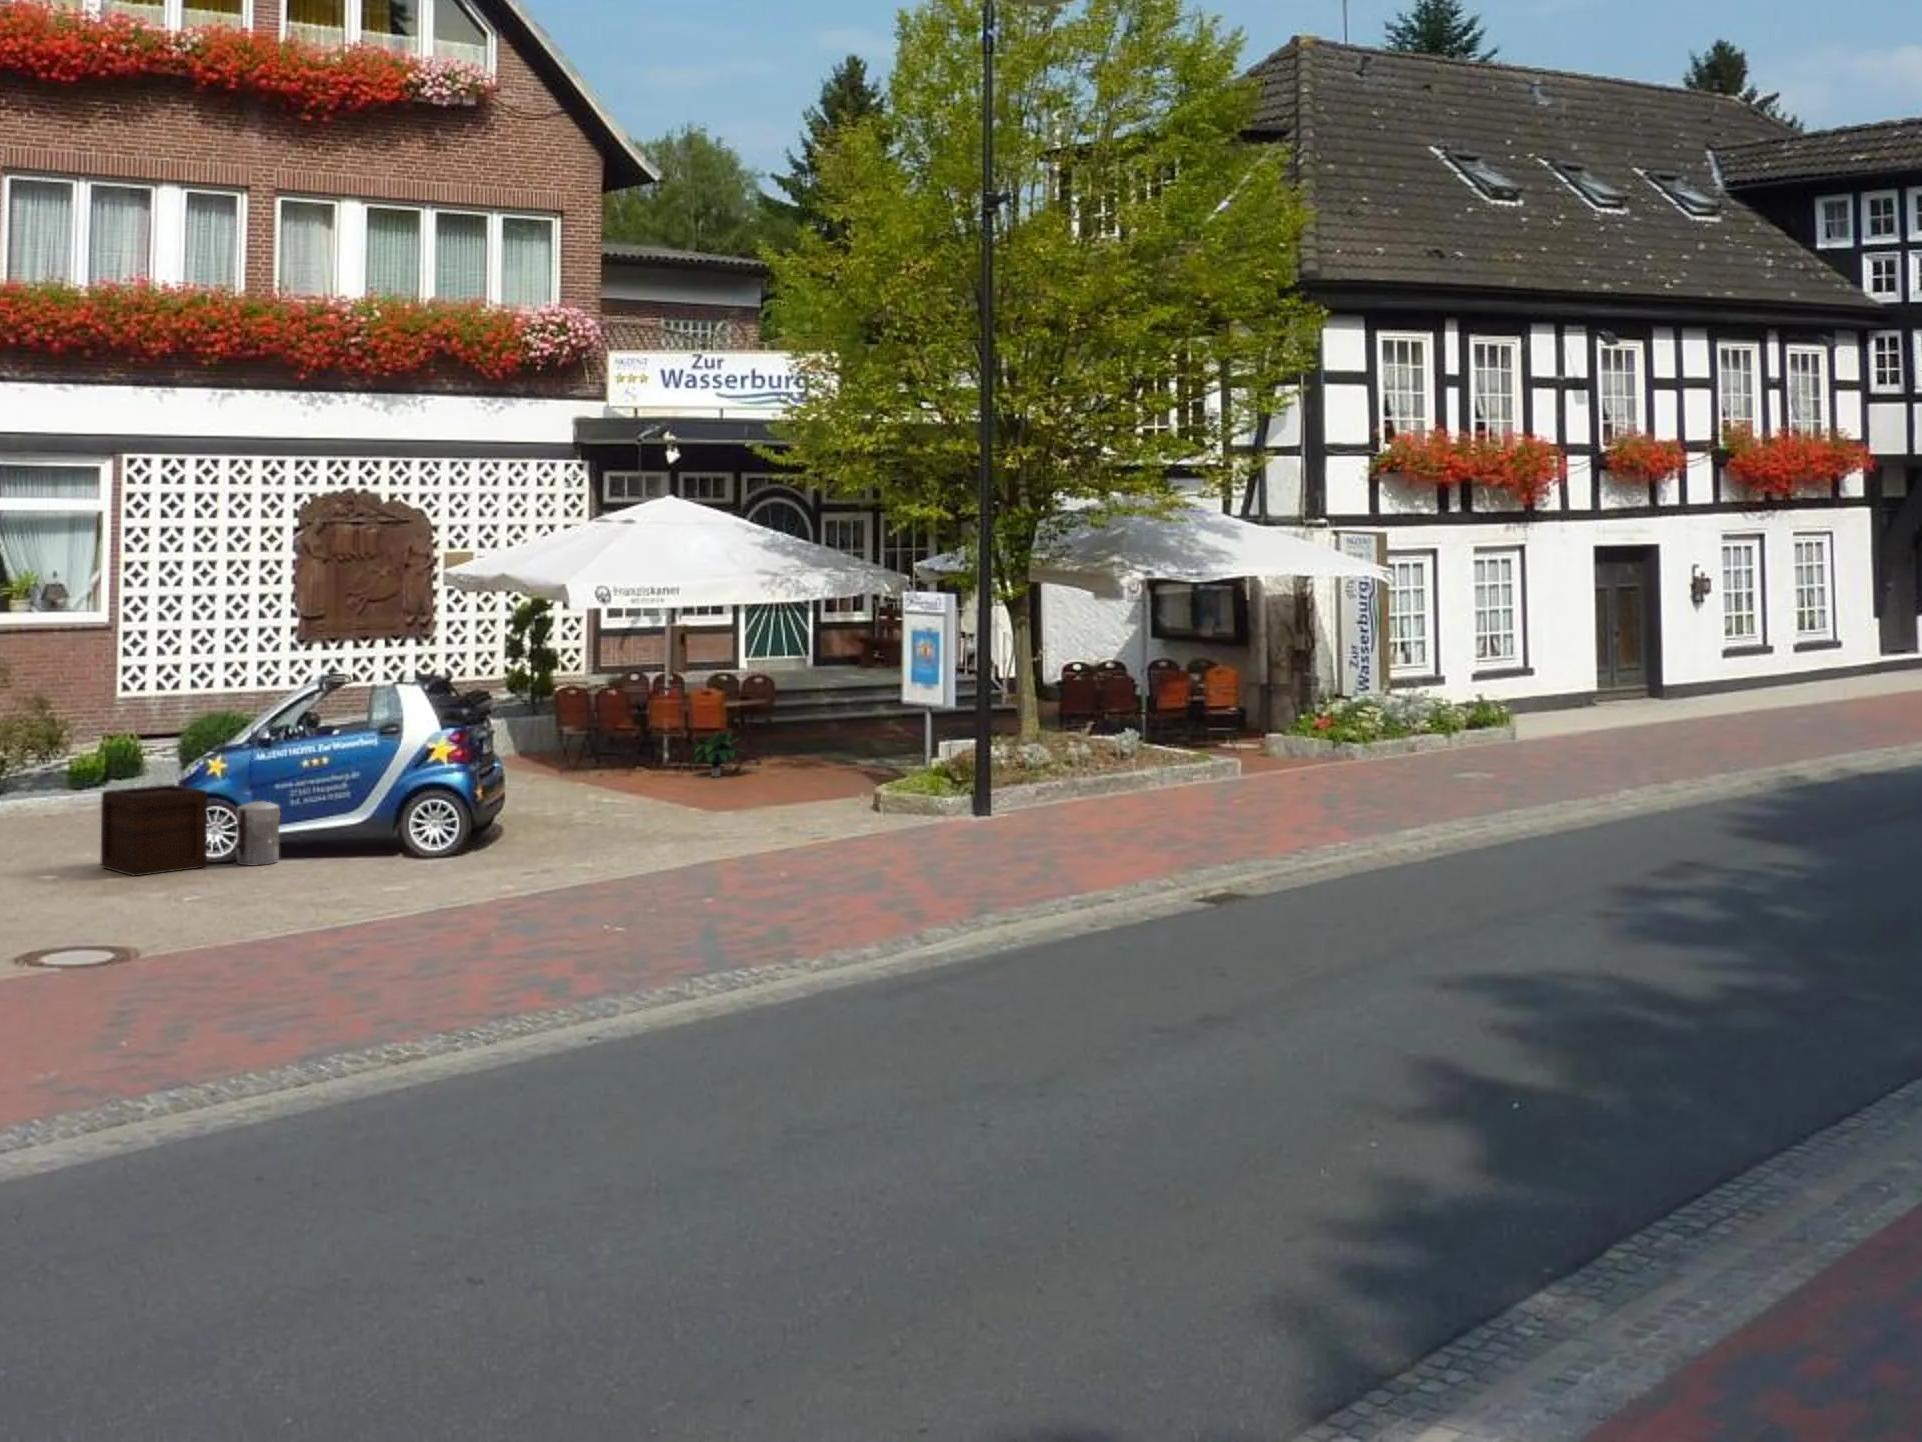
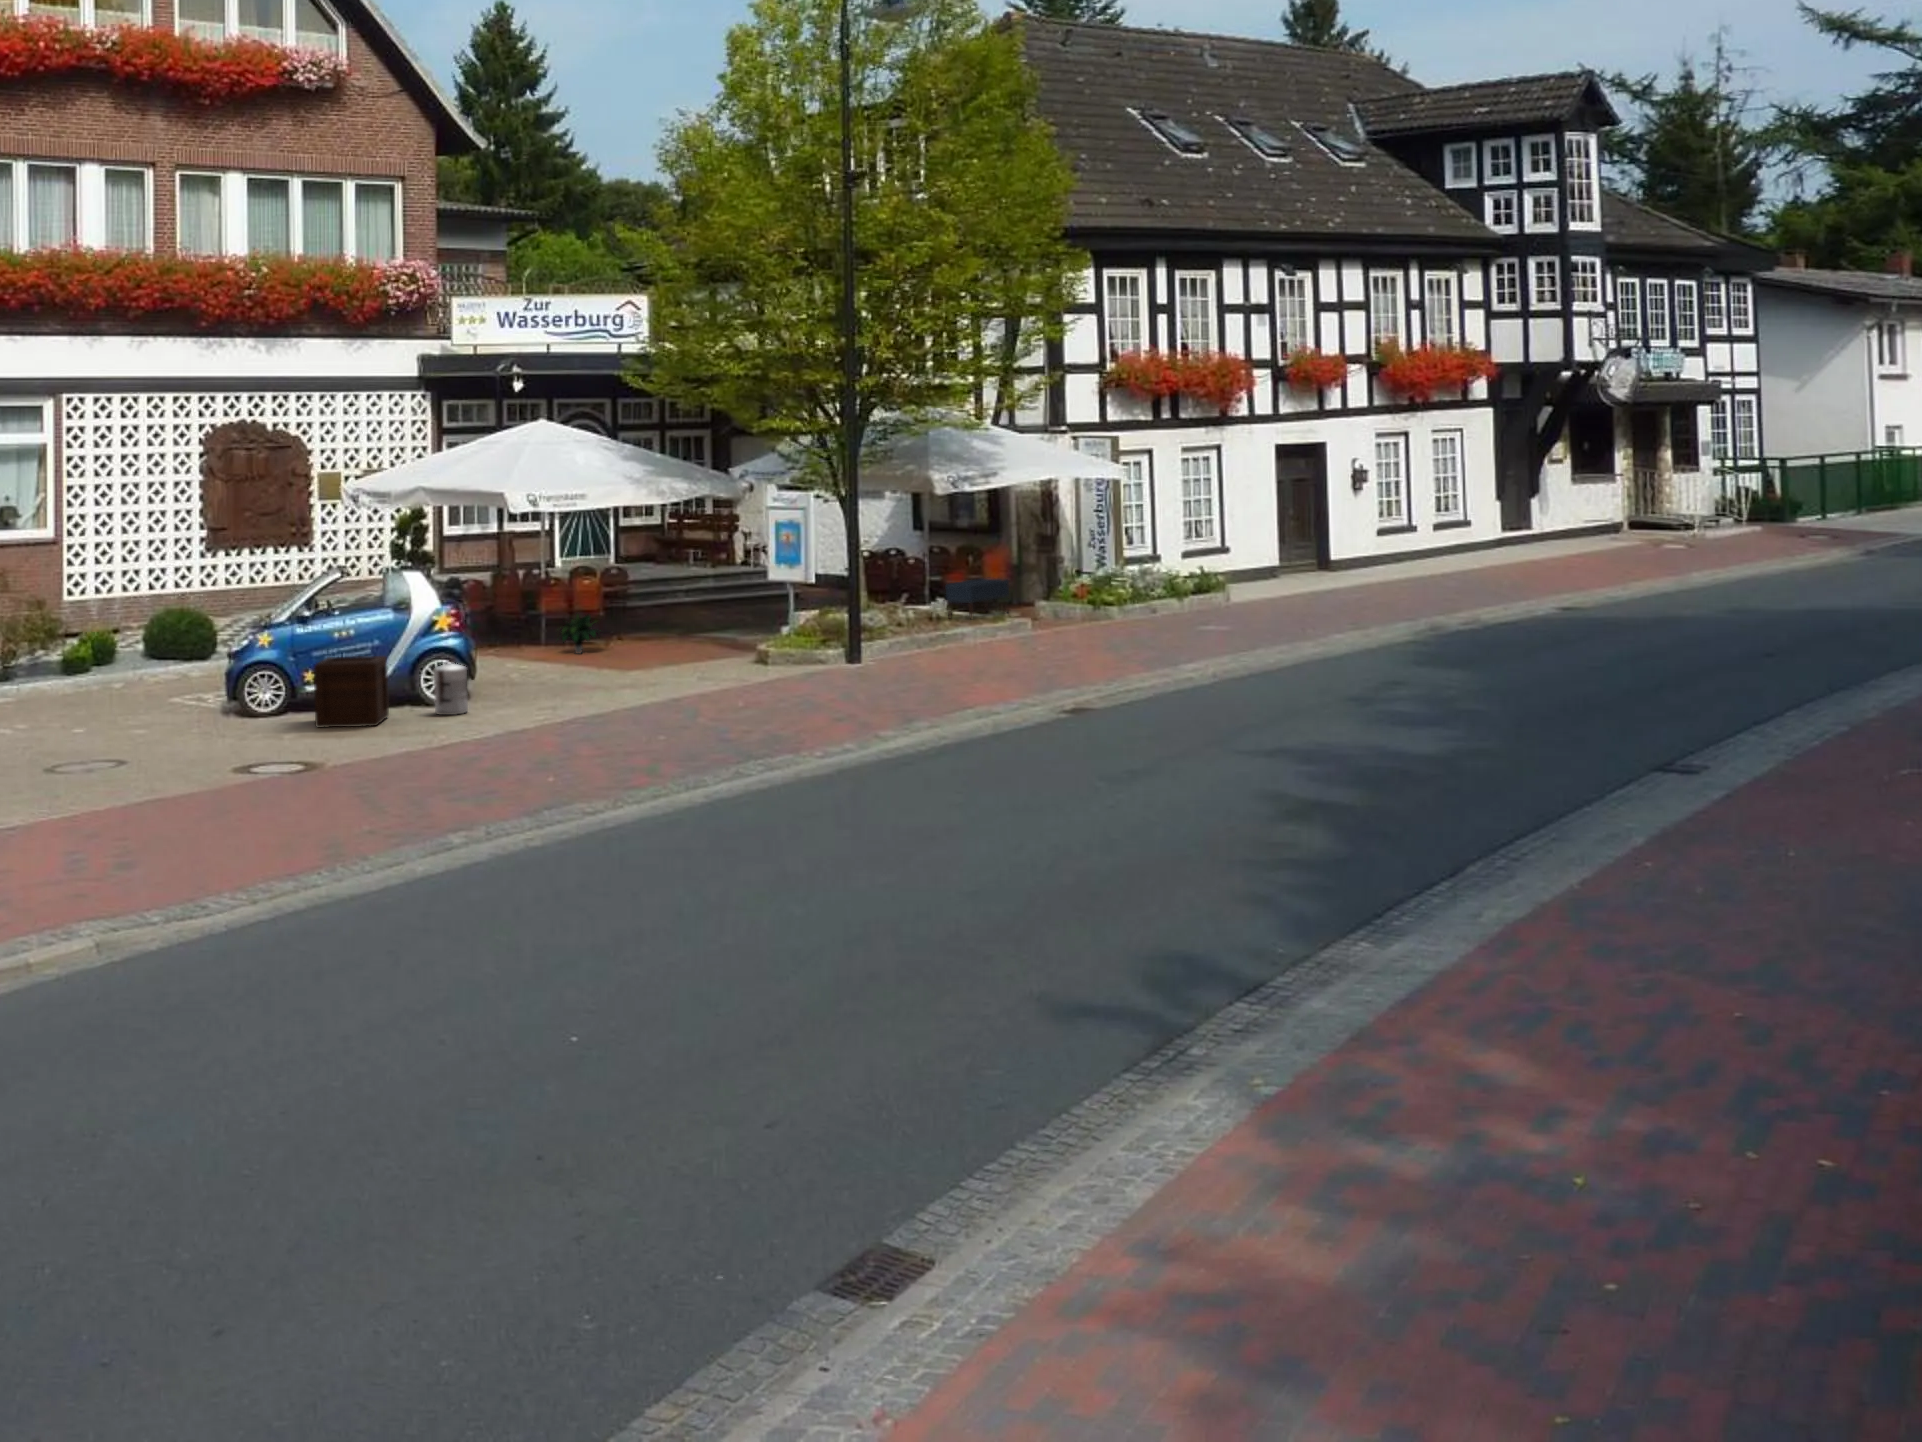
bench: none [1175,697,1255,747] -> present [945,579,1009,619]
wooden crate: present [101,784,207,876] -> present [314,656,389,728]
waste bin: present [235,801,282,866] -> present [434,664,468,715]

